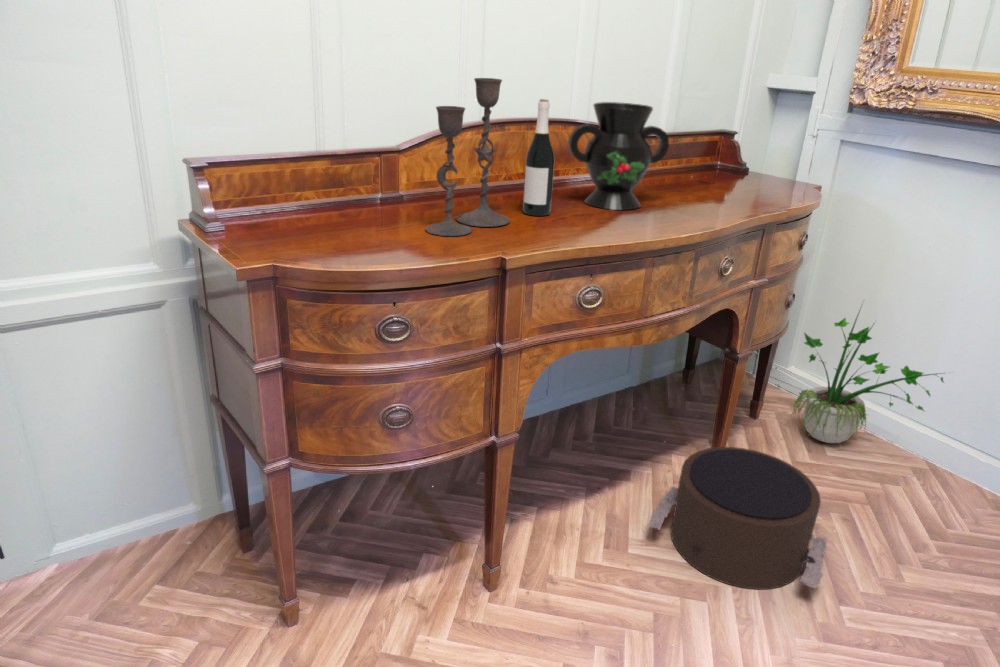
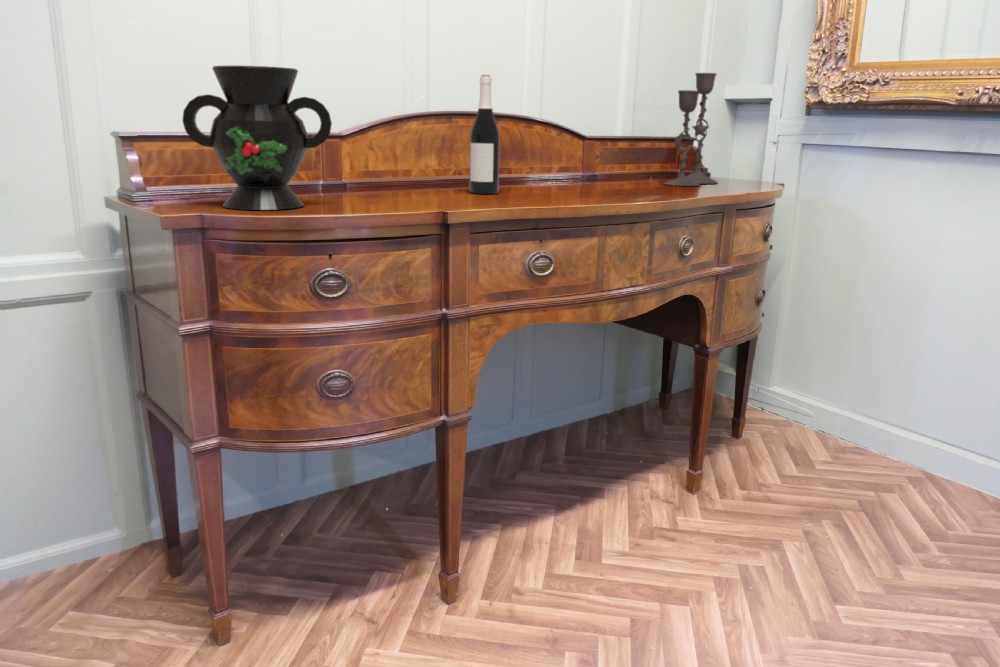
candlestick: present [425,78,510,236] -> present [664,73,718,186]
decorative vase: present [568,102,669,210] -> present [183,66,332,210]
potted plant: present [793,310,944,443] -> none [775,297,938,458]
pouf: present [648,447,826,589] -> none [621,449,815,592]

